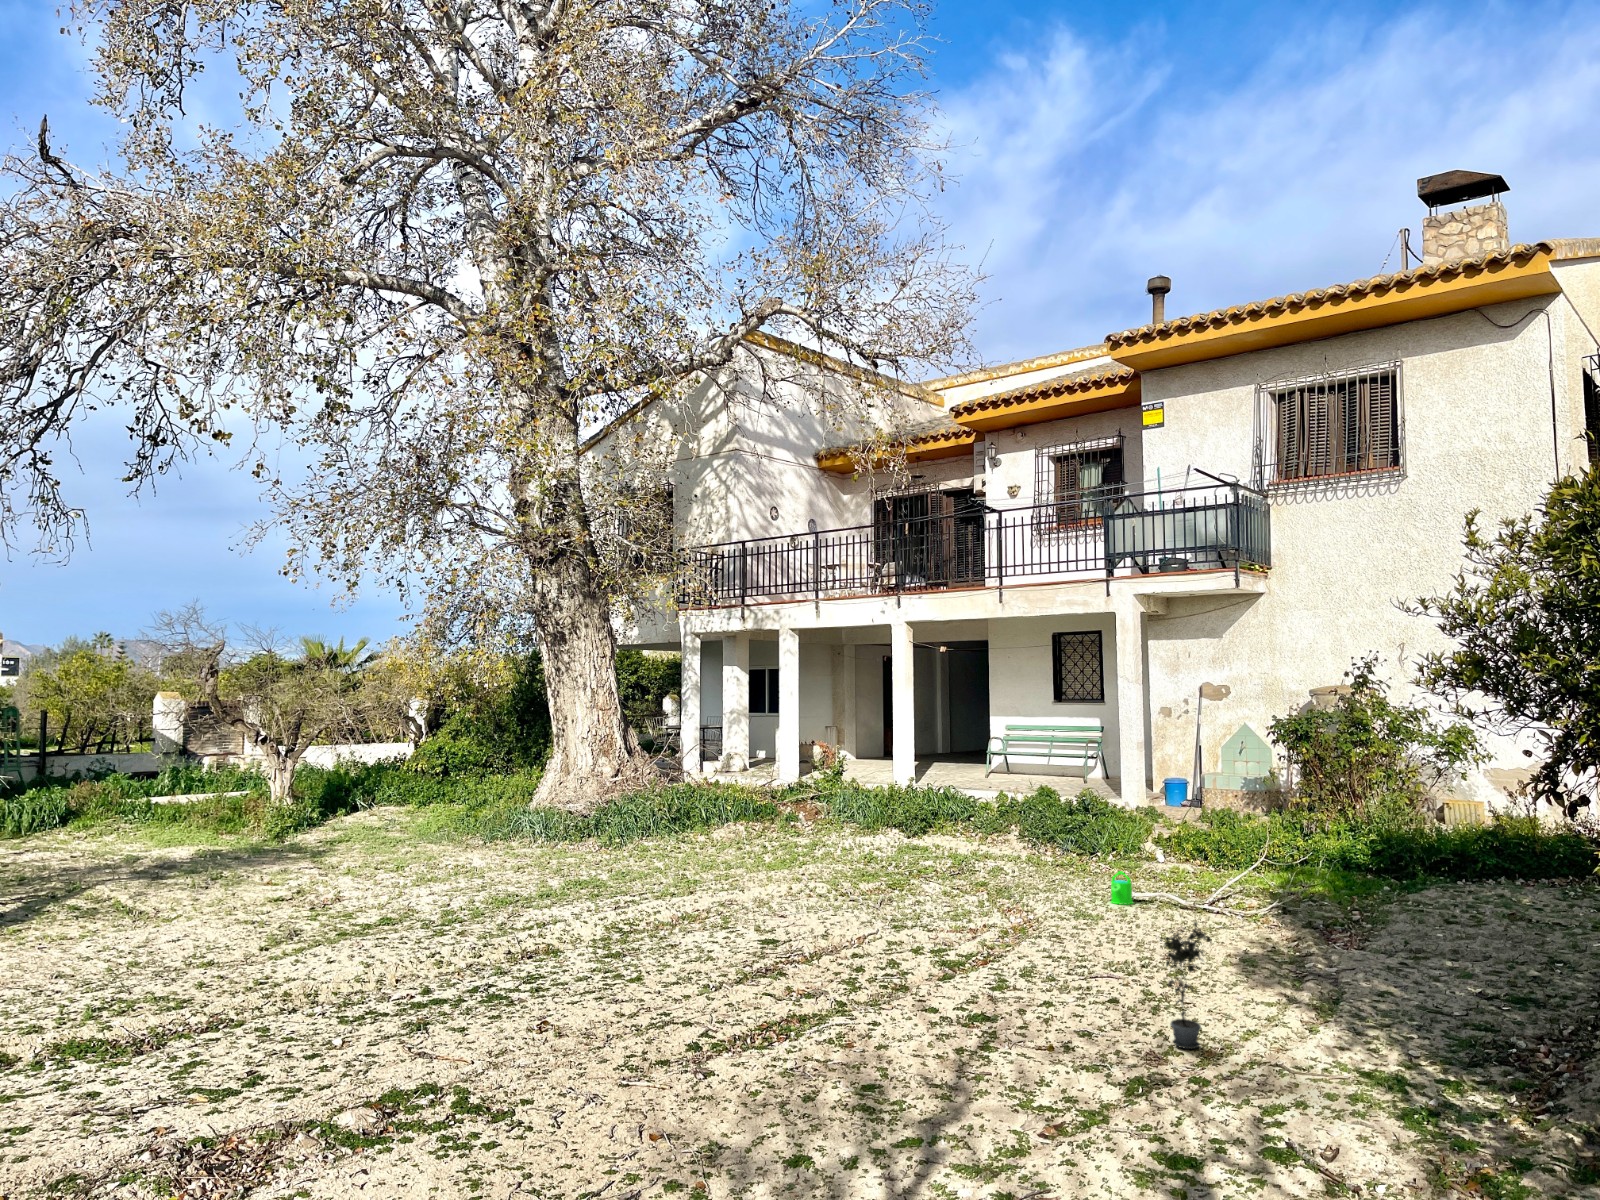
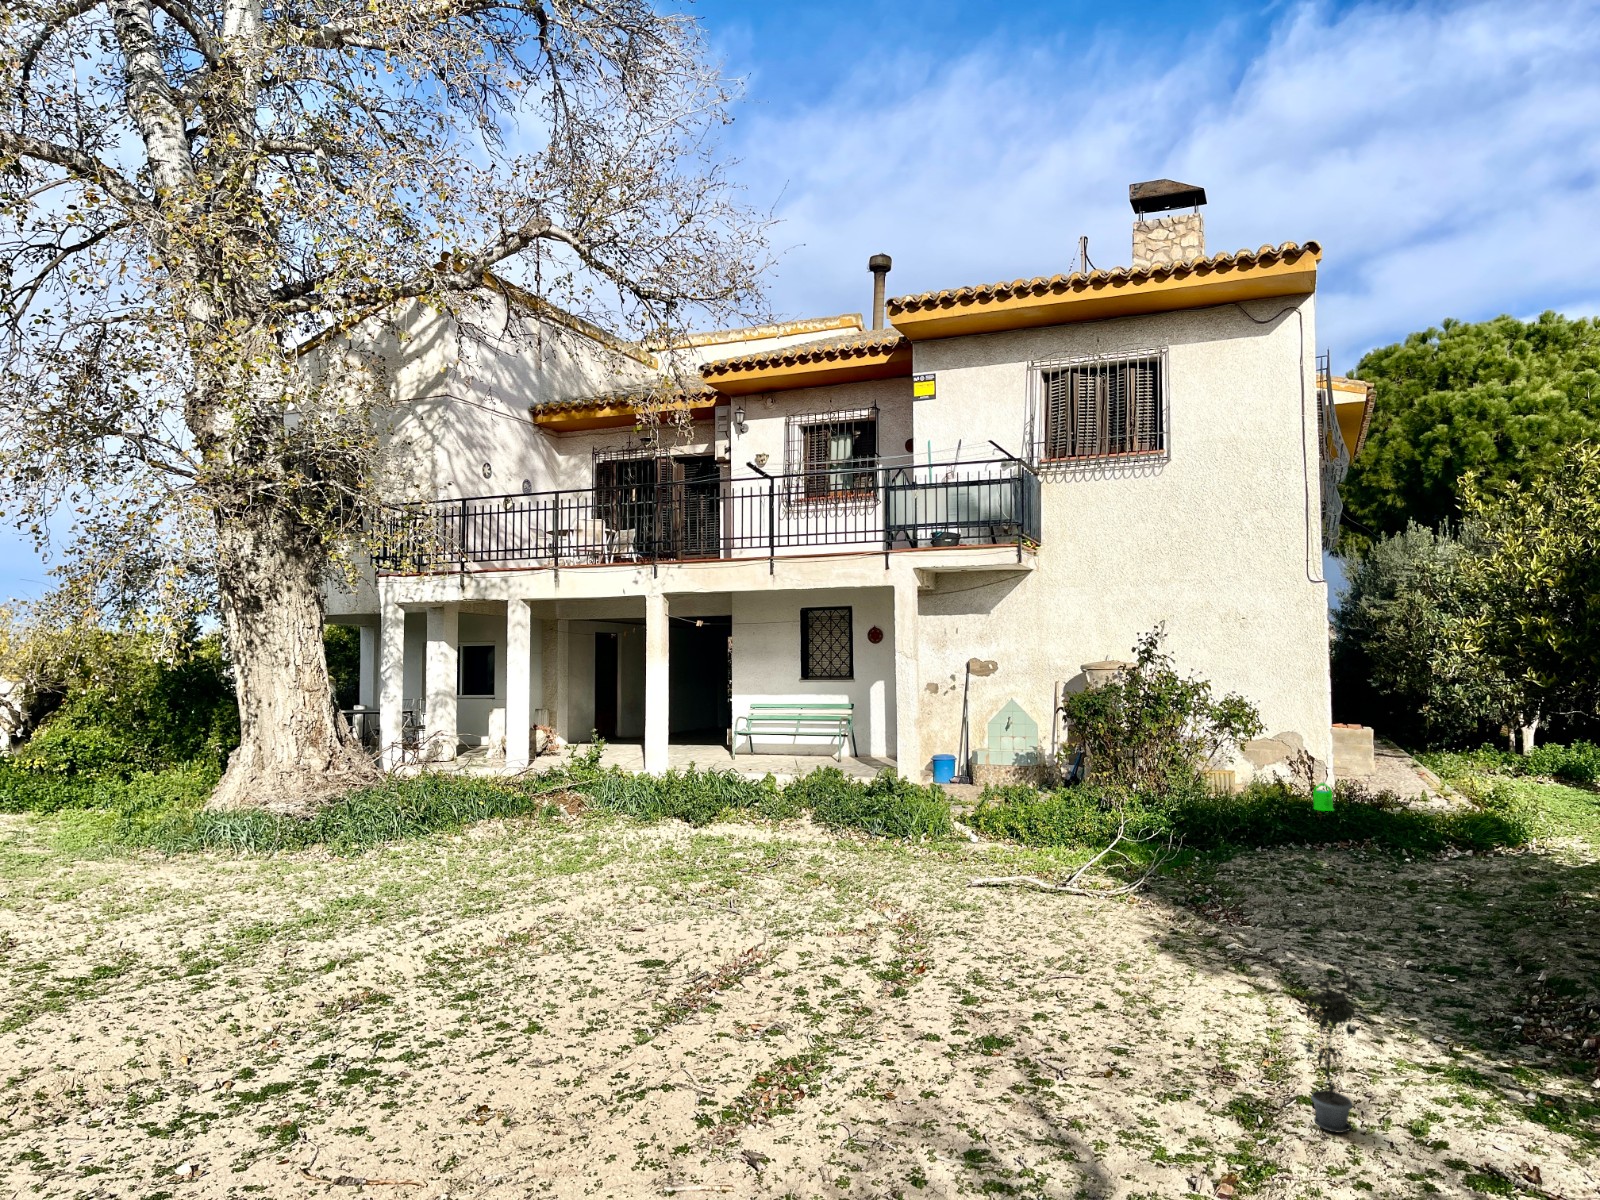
watering can: present [1111,871,1133,904] -> present [1313,783,1334,811]

